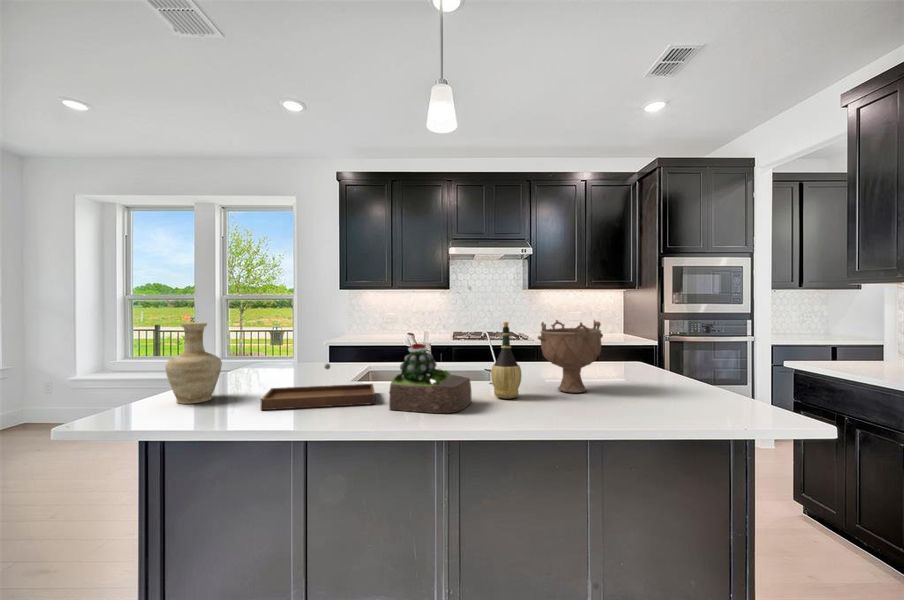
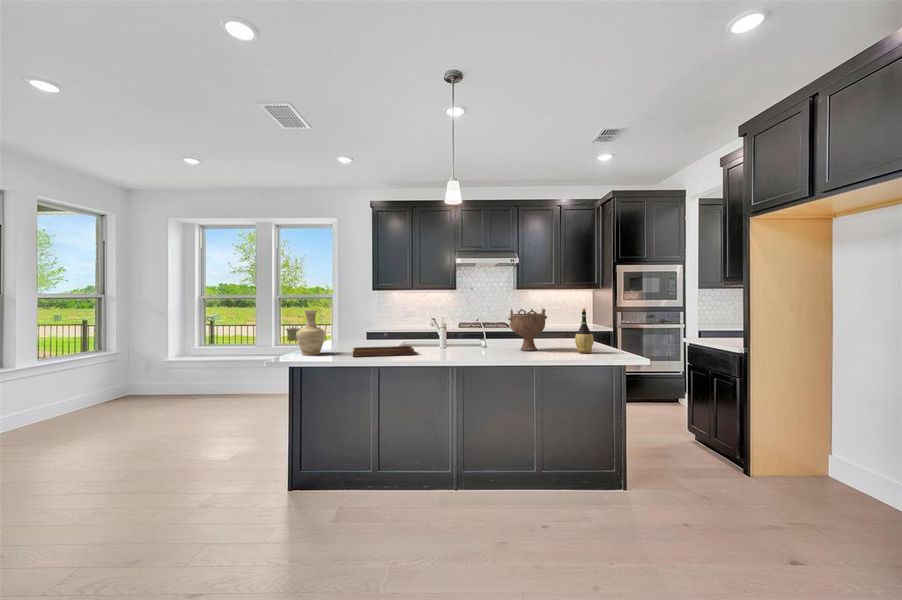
wine bottle: present [491,322,521,398] -> present [575,309,594,353]
succulent plant: present [389,344,472,413] -> none [423,321,468,357]

